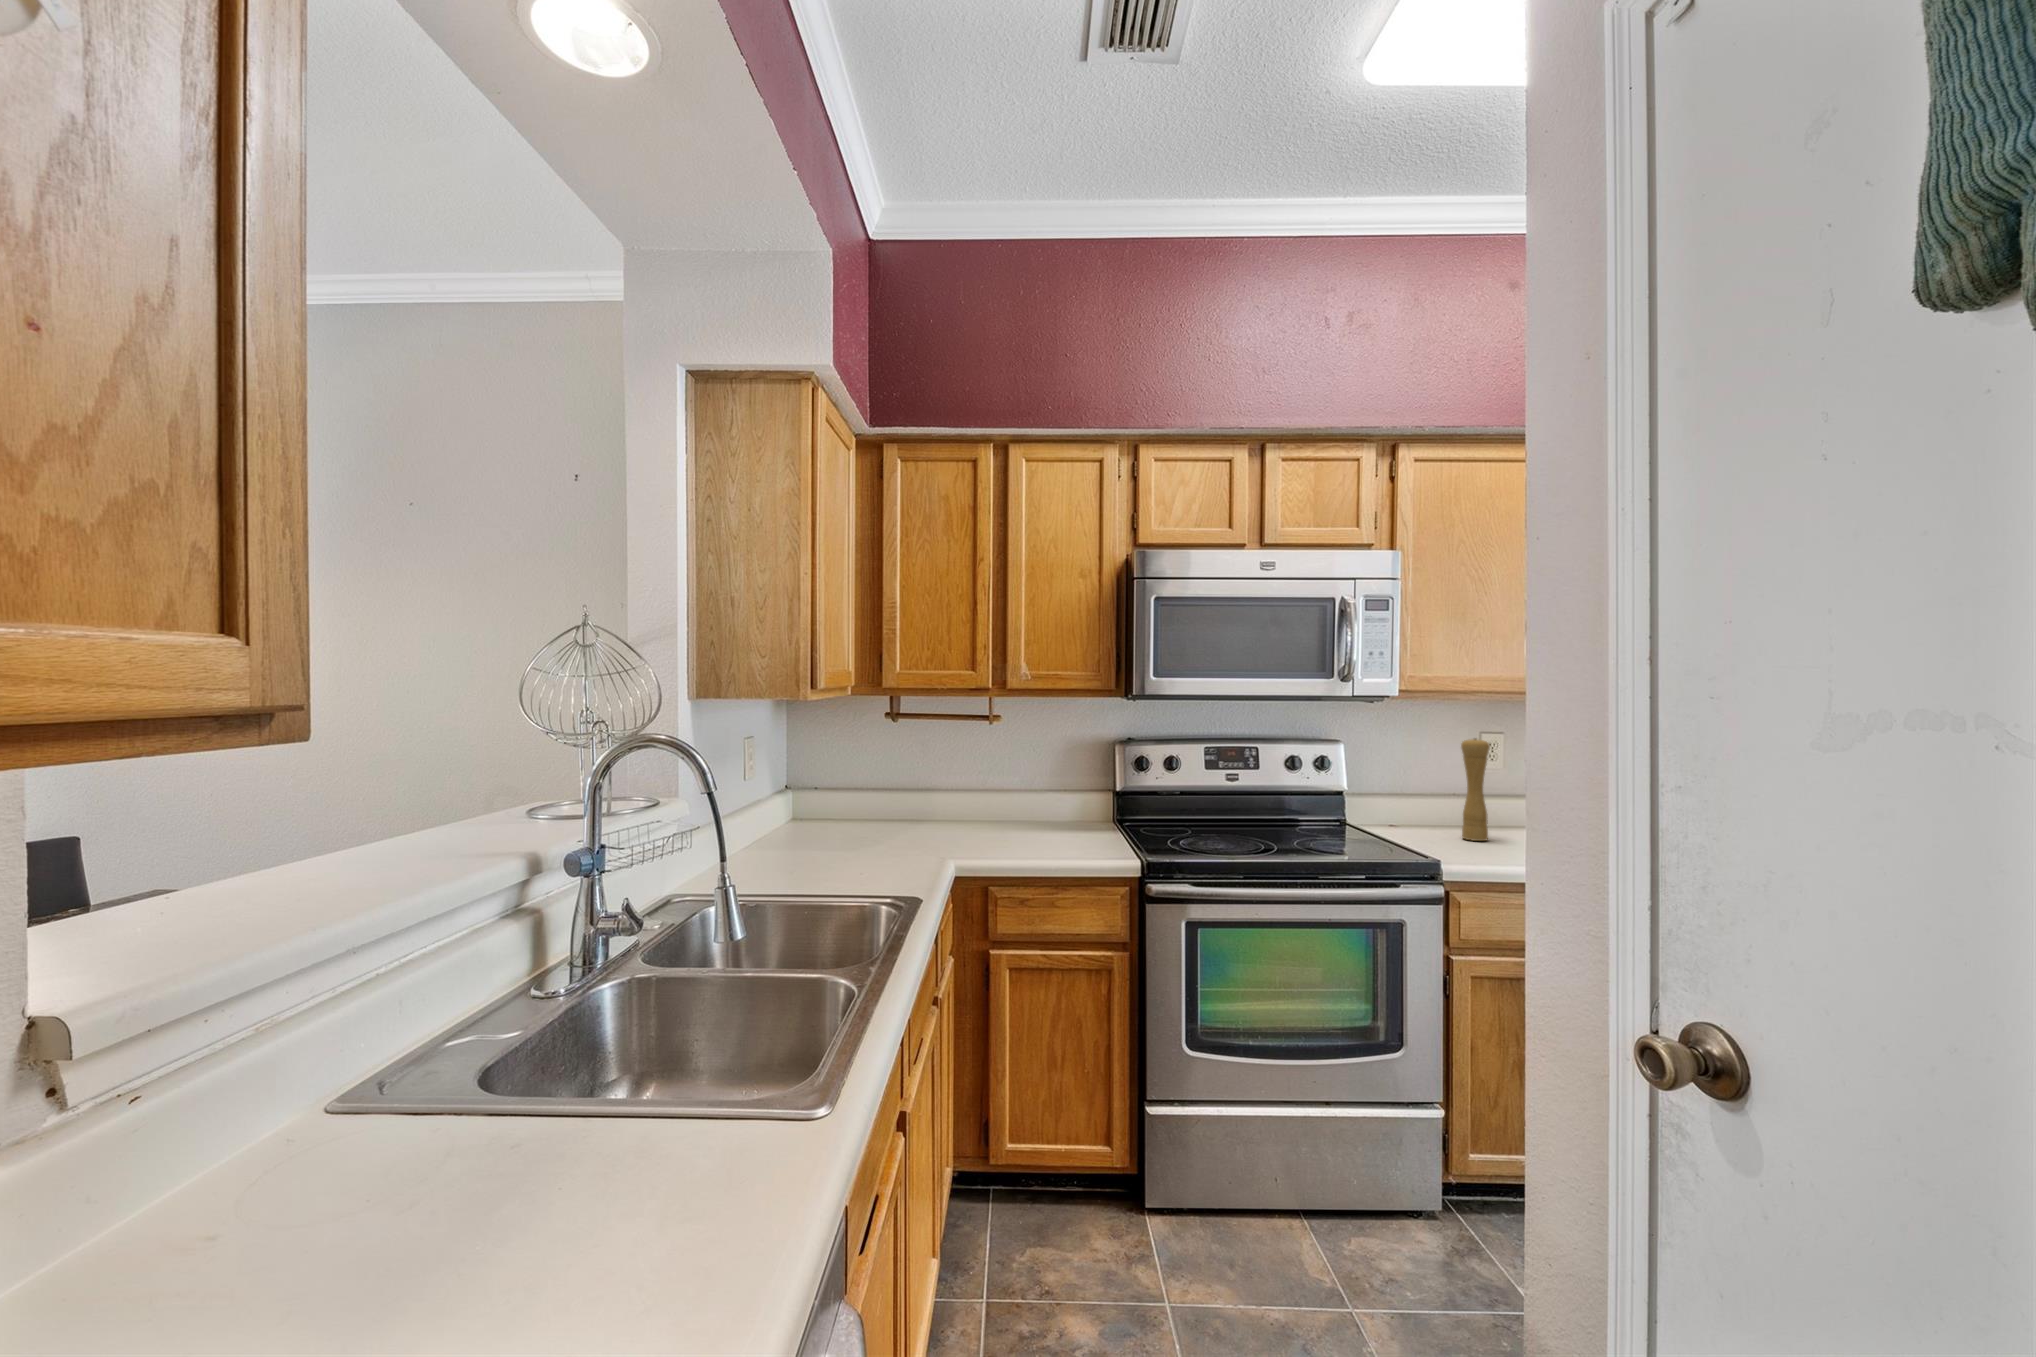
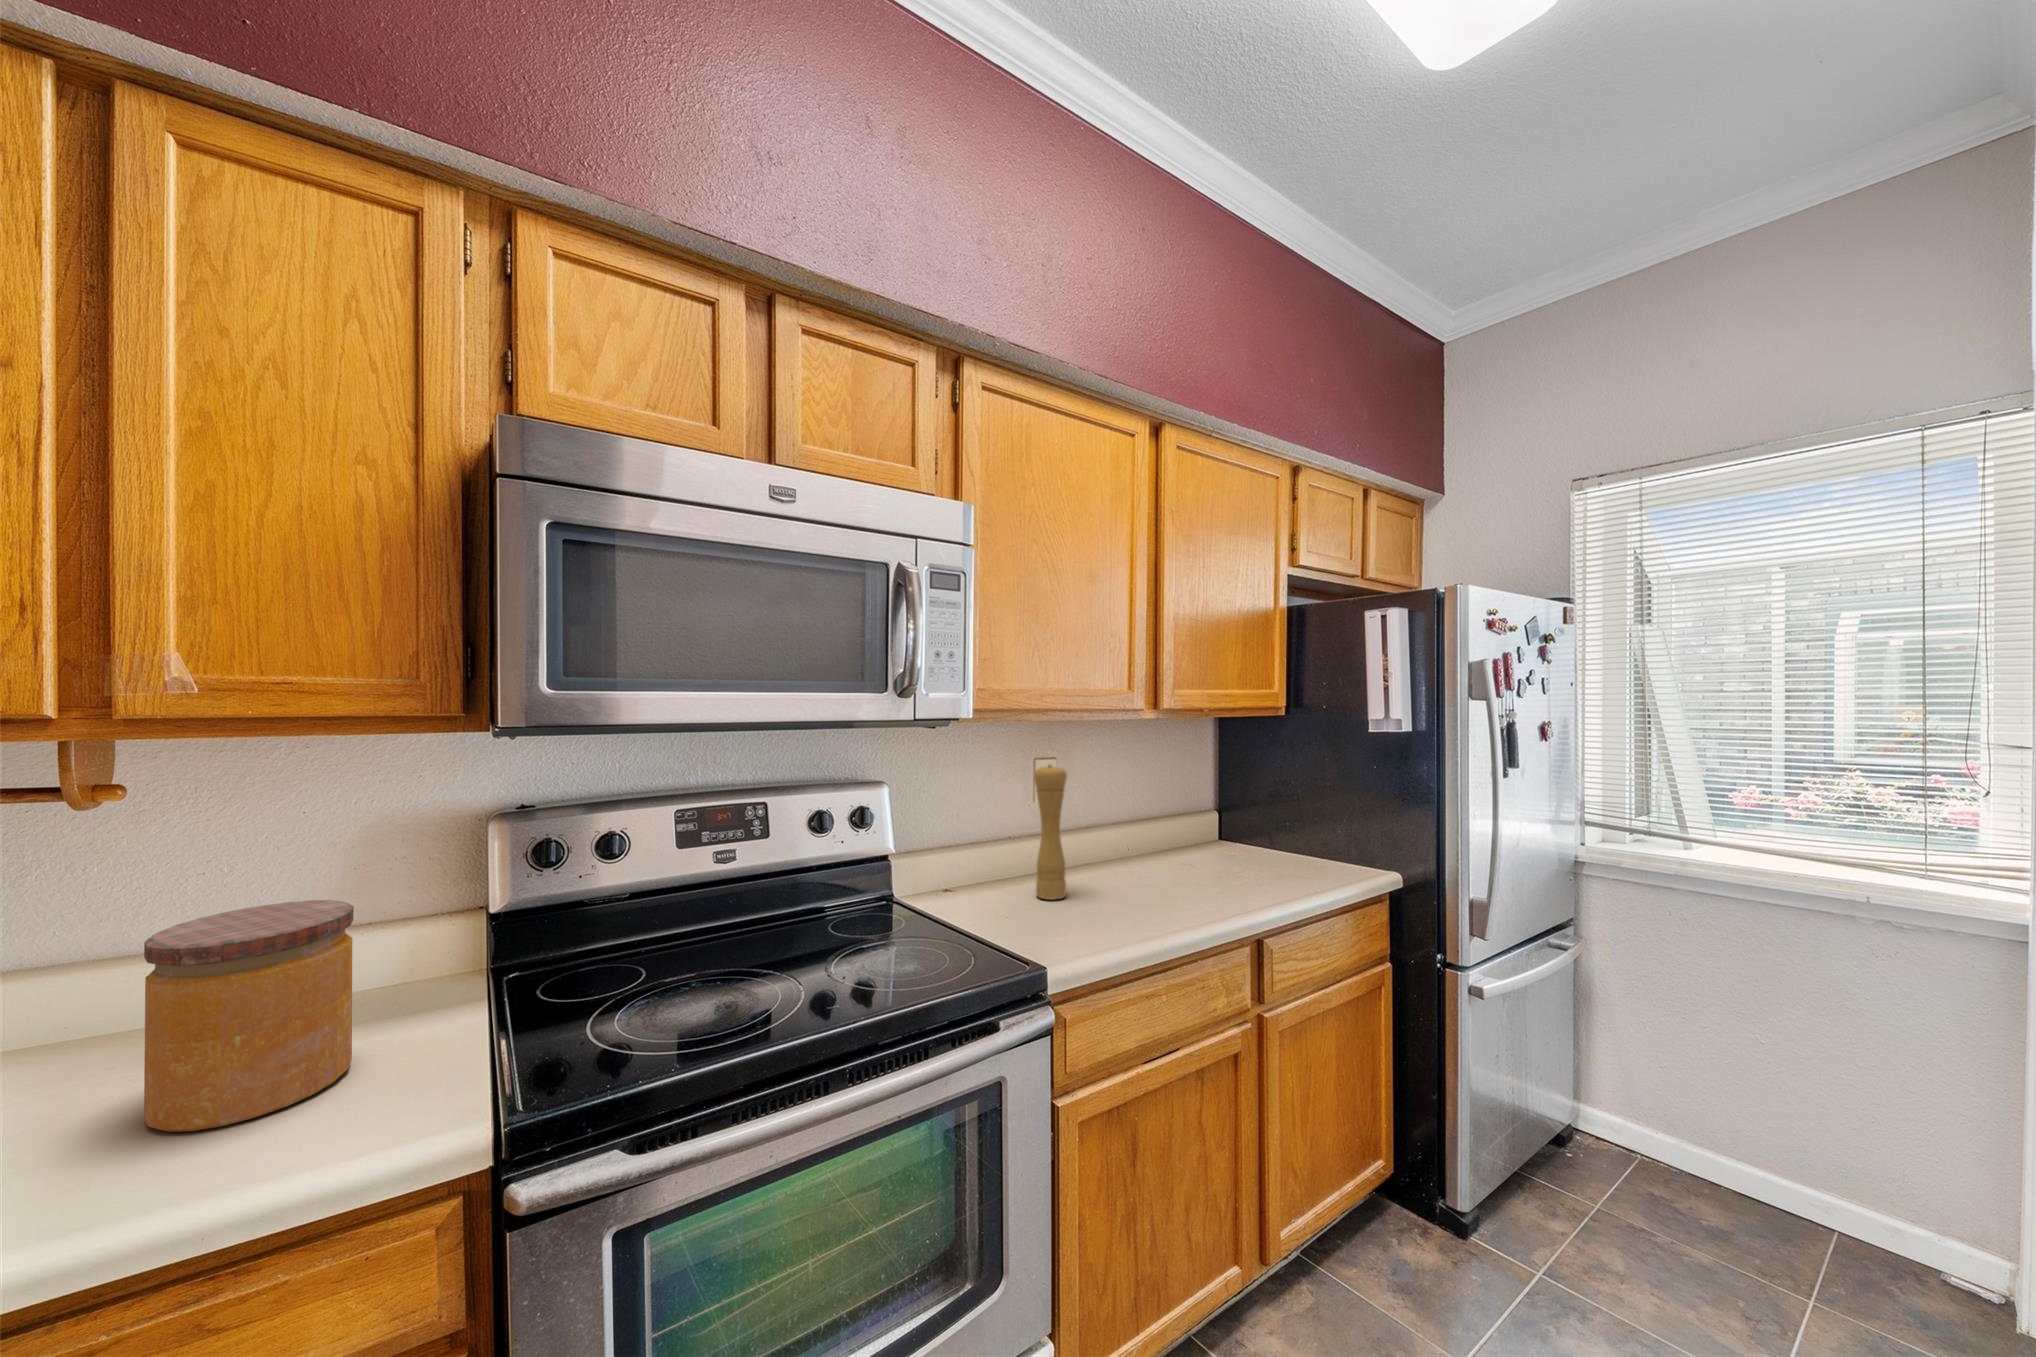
jar: none [1024,767,1082,844] -> present [144,900,354,1132]

